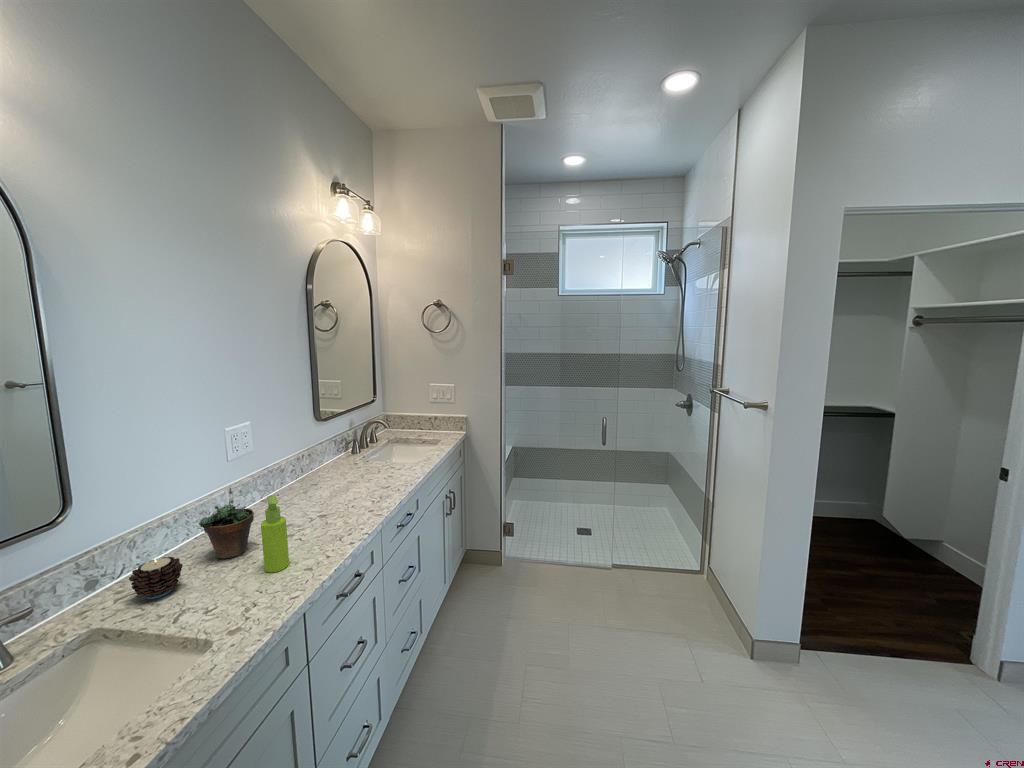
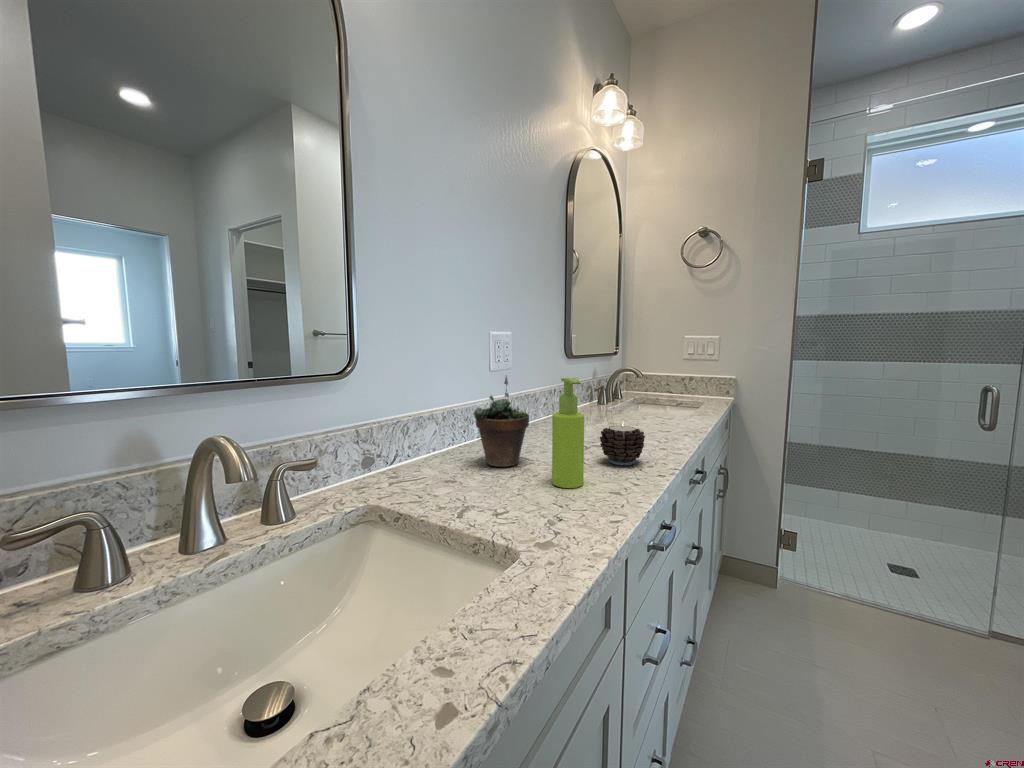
candle: present [129,557,183,599] -> present [600,423,645,465]

